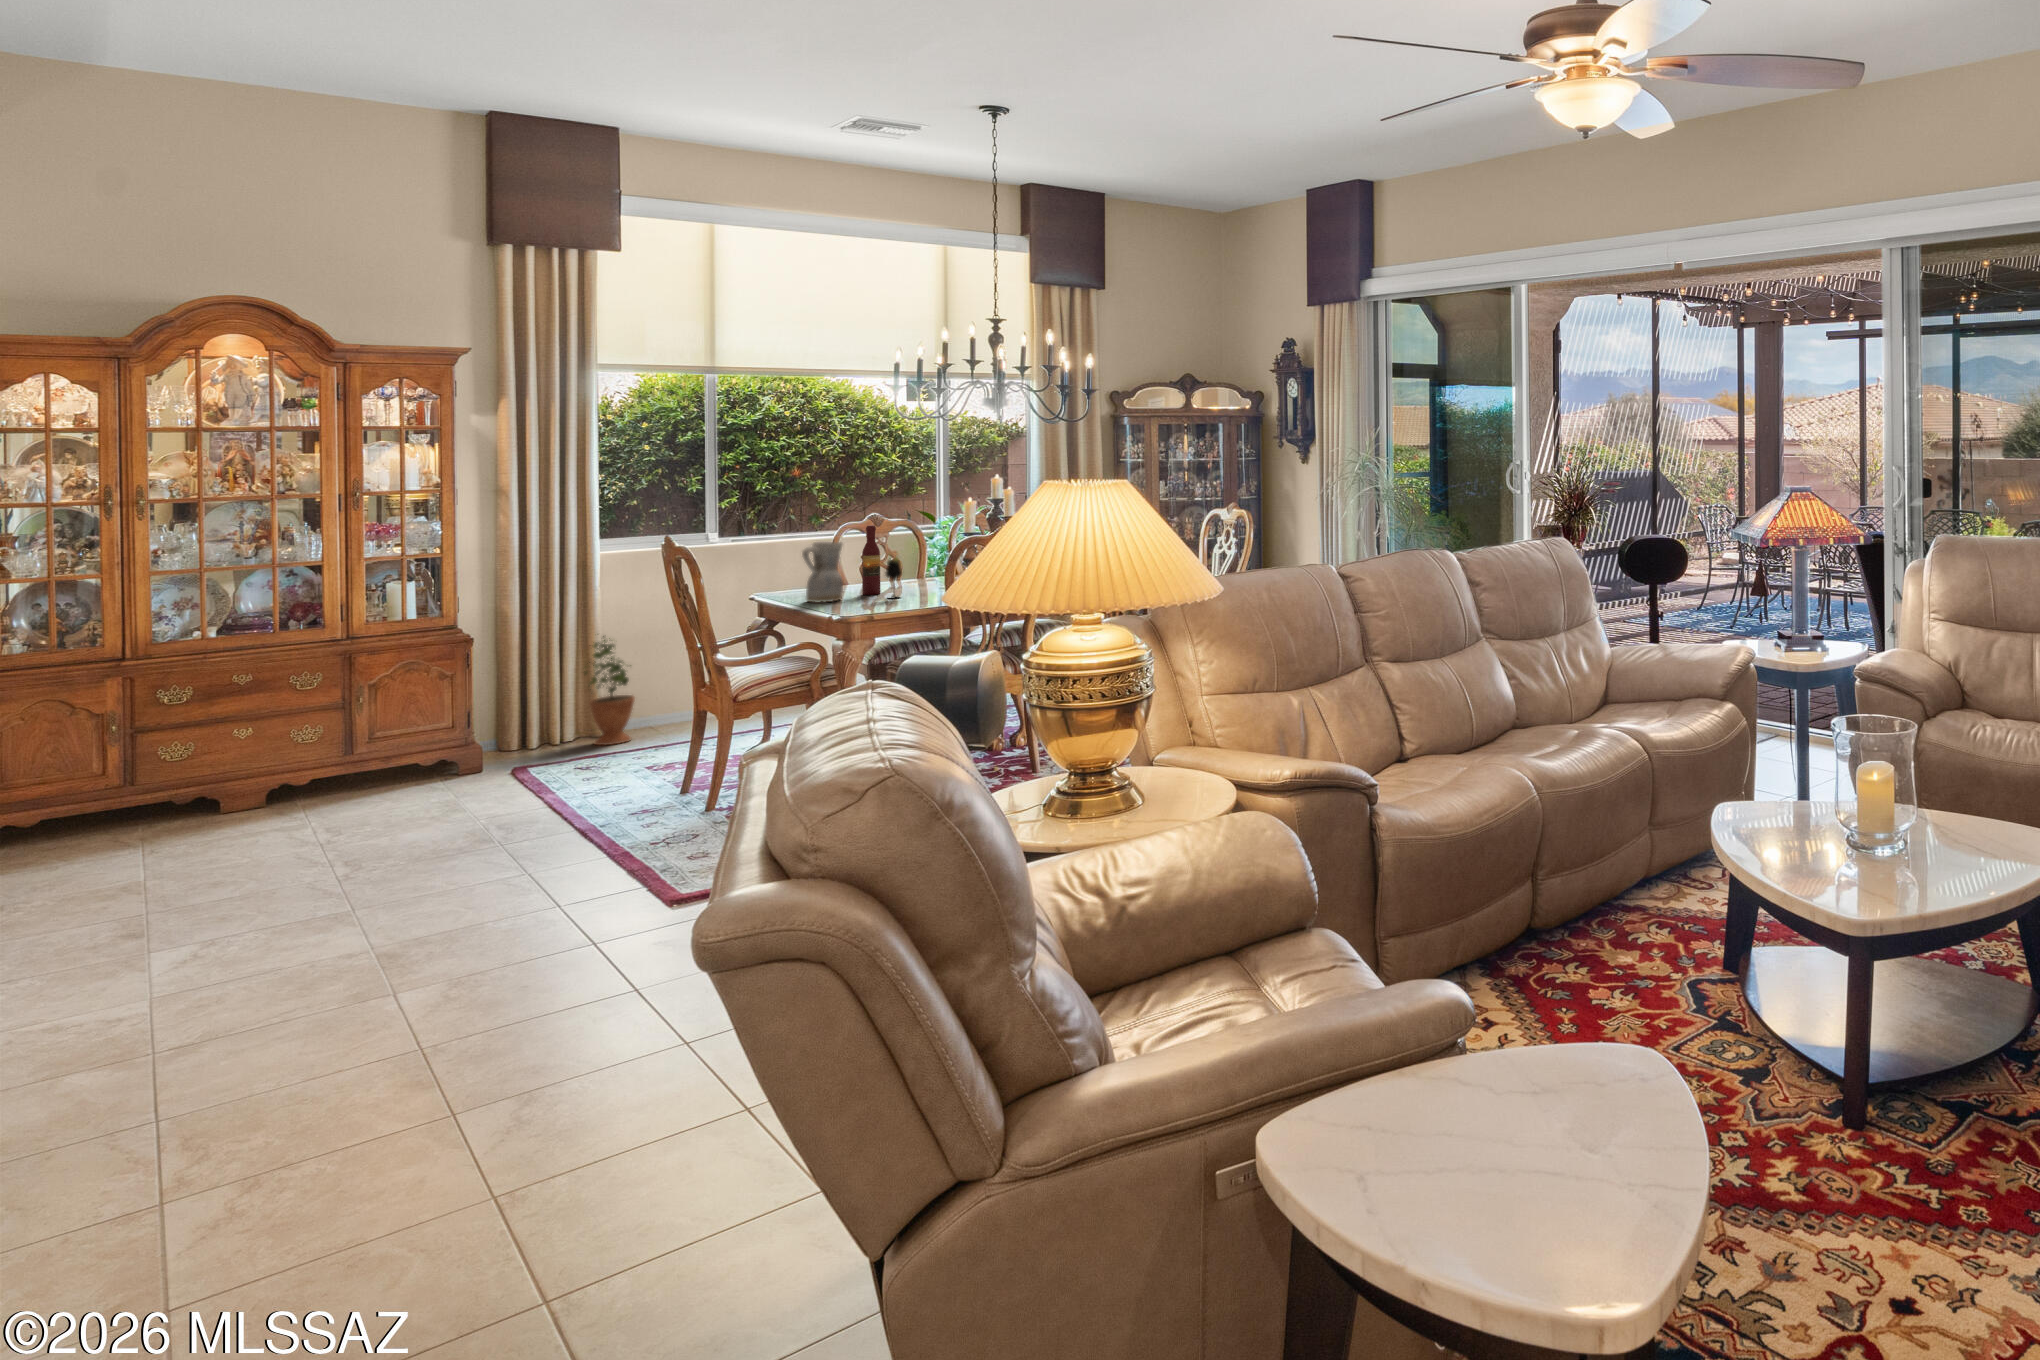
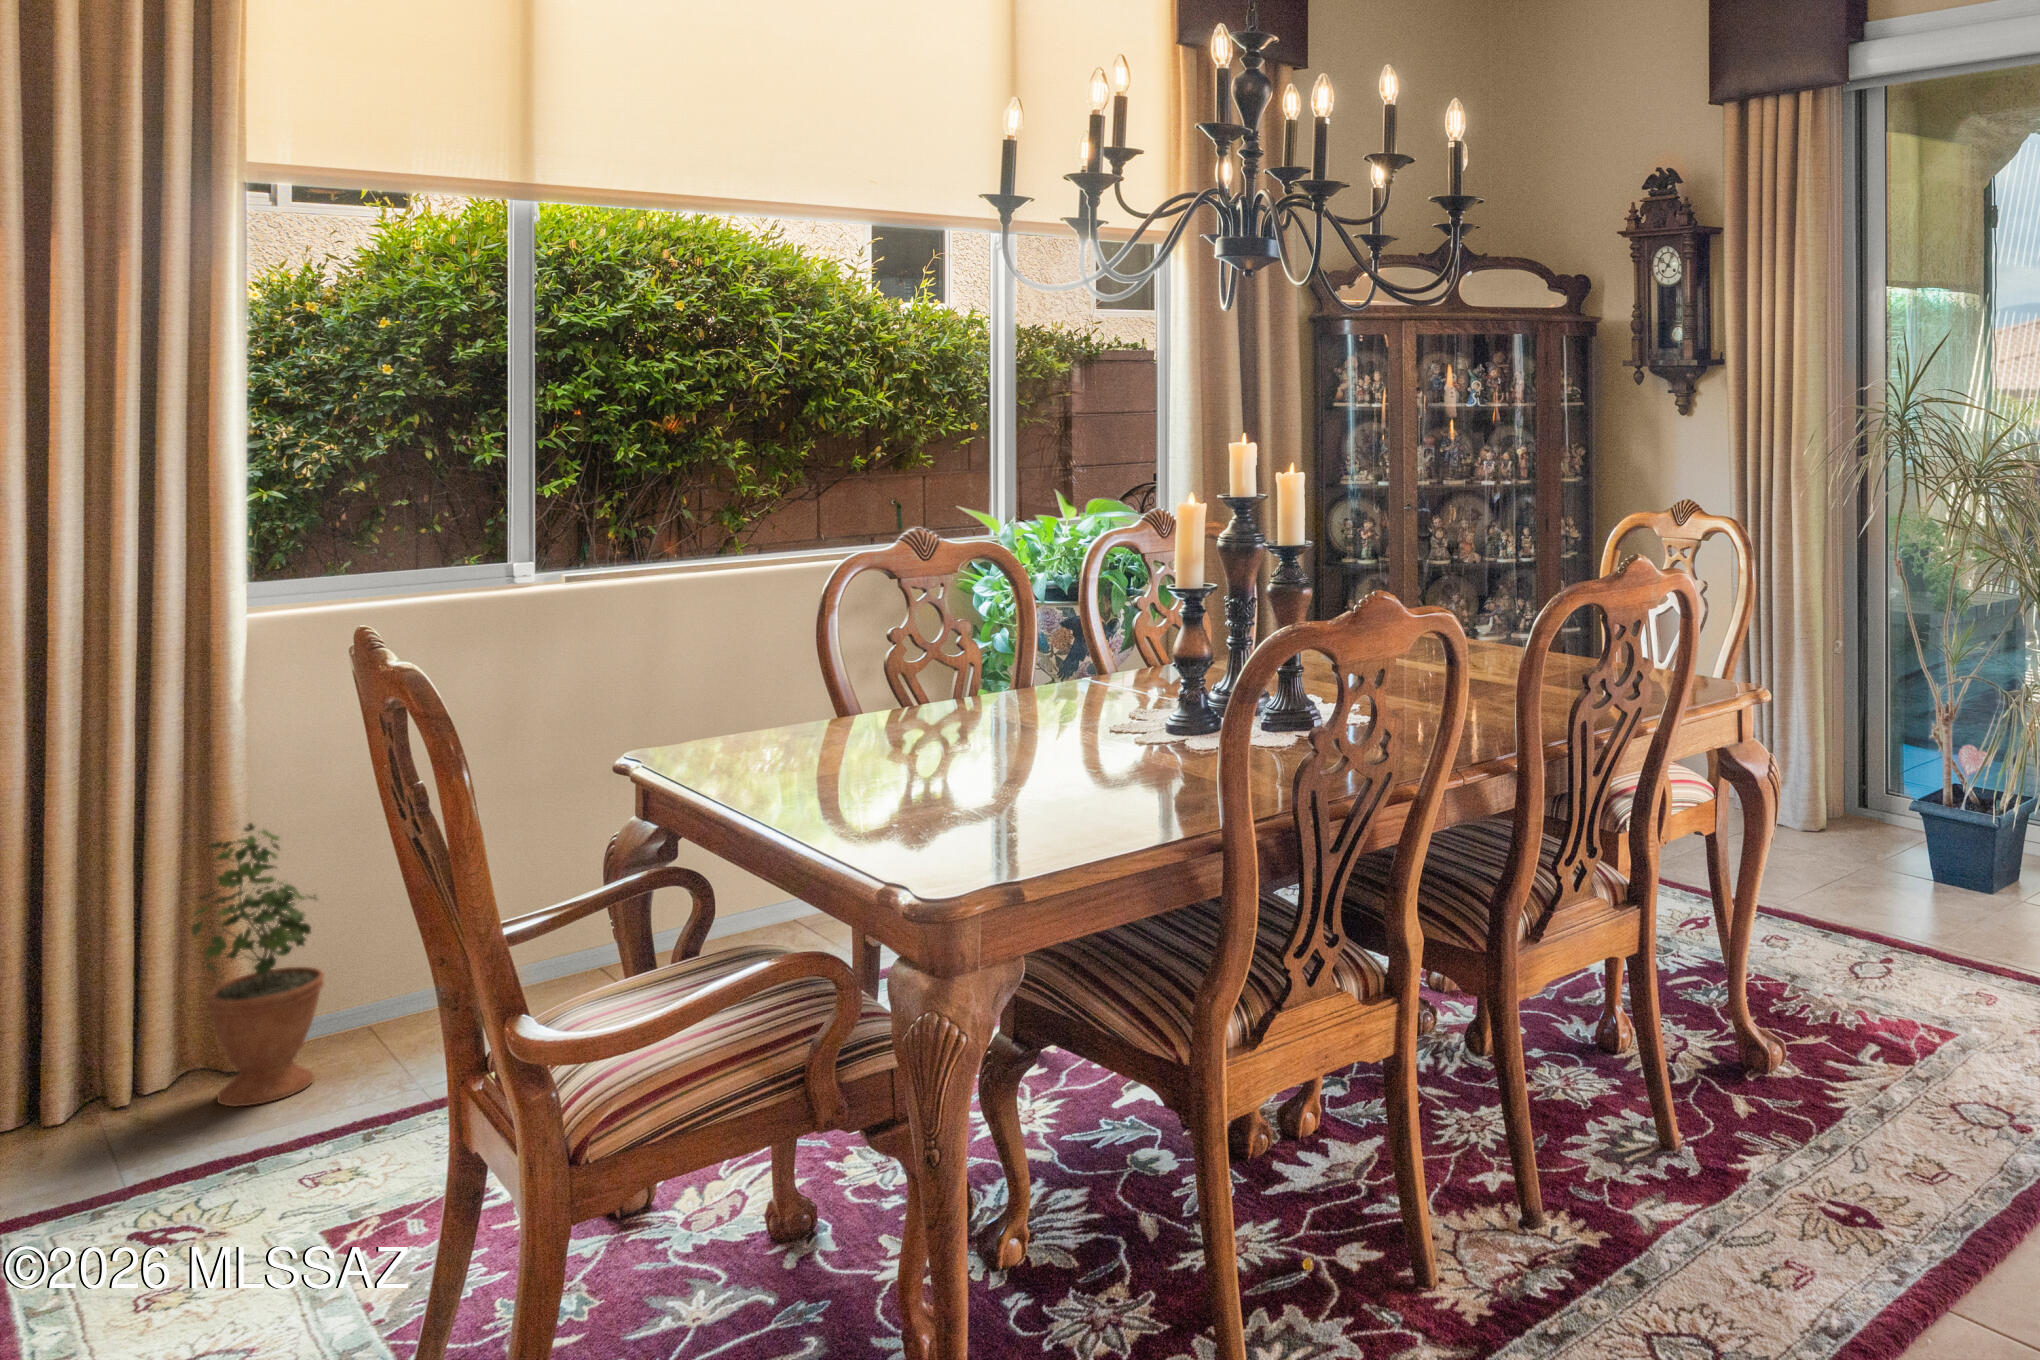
wine bottle: present [862,525,880,595] -> none [908,568,952,752]
ceramic pitcher: present [802,542,843,603] -> none [767,617,870,789]
wine glass: present [885,557,902,599] -> none [980,645,1023,771]

